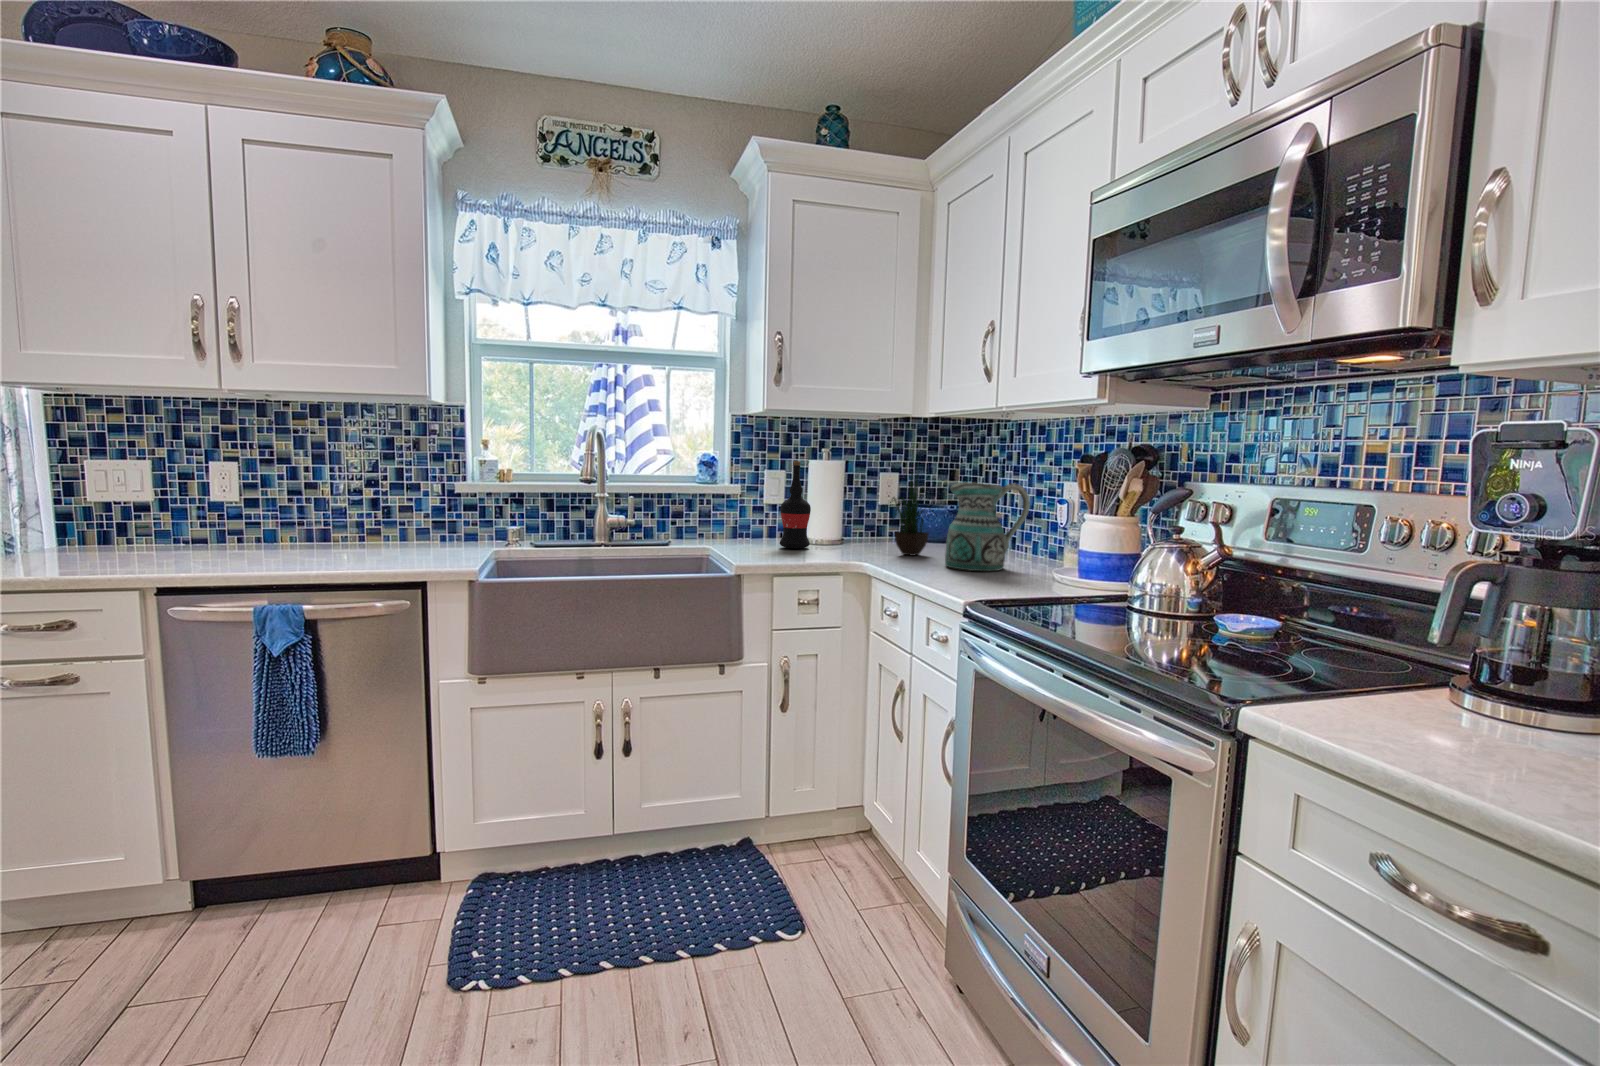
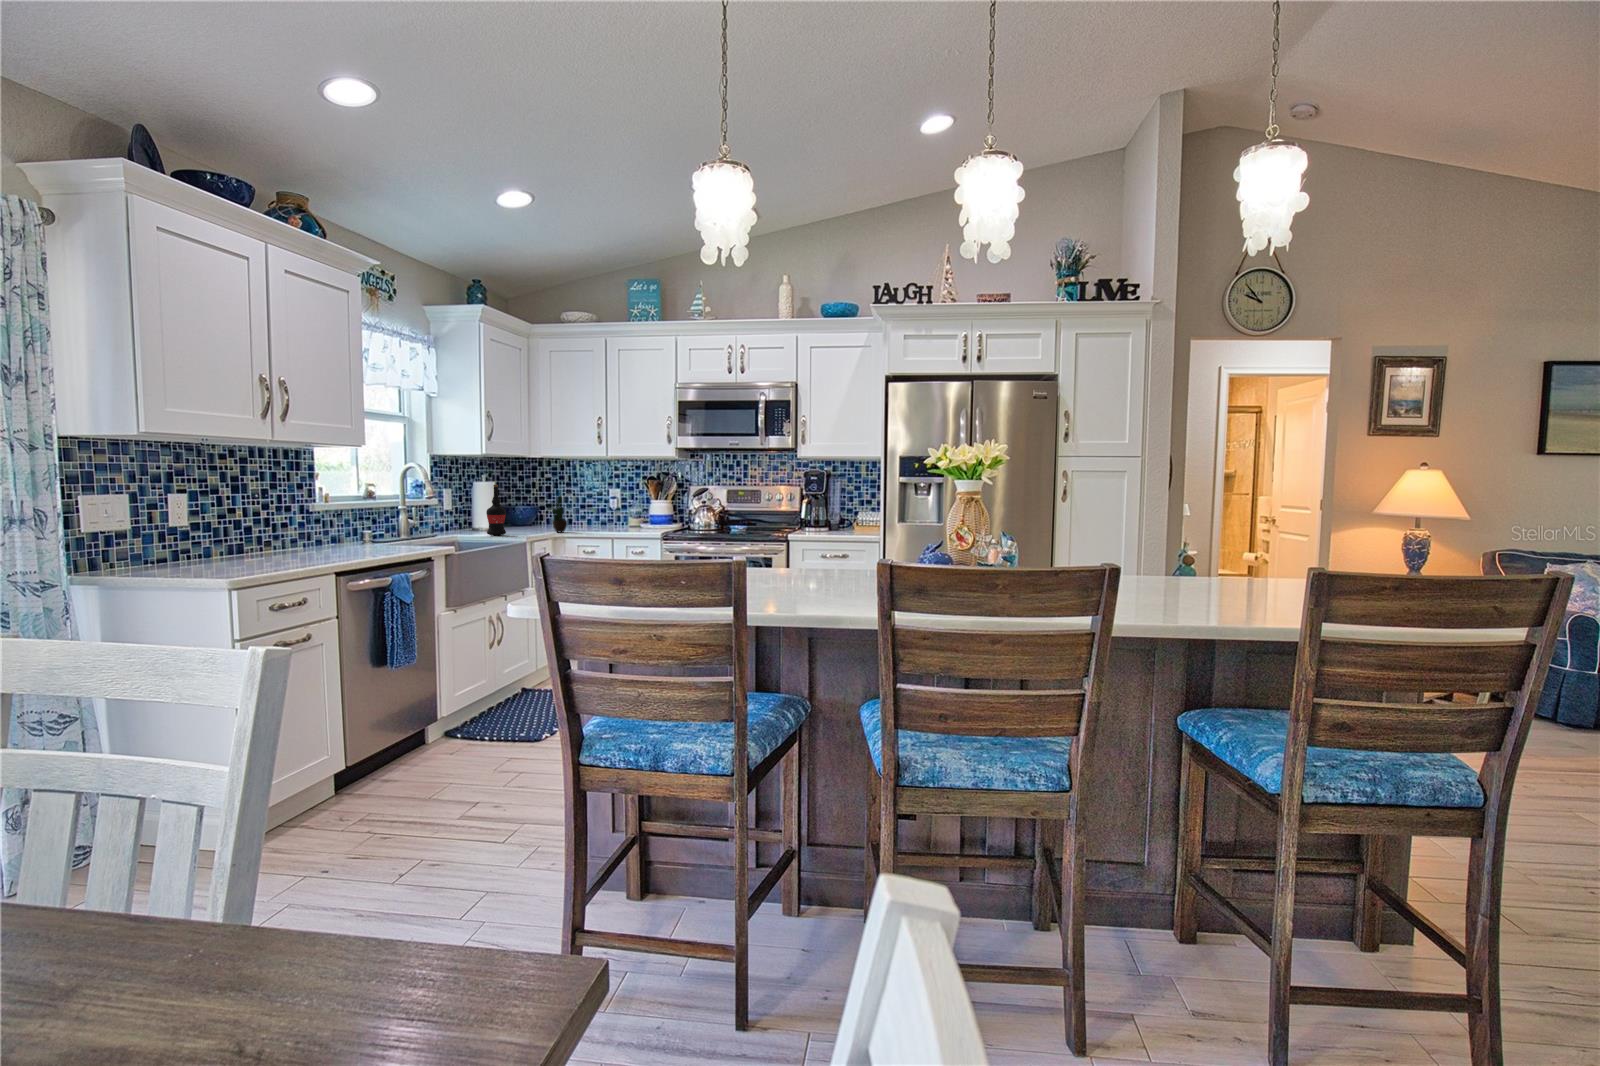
ceramic pitcher: present [945,482,1030,571] -> none [595,492,626,532]

